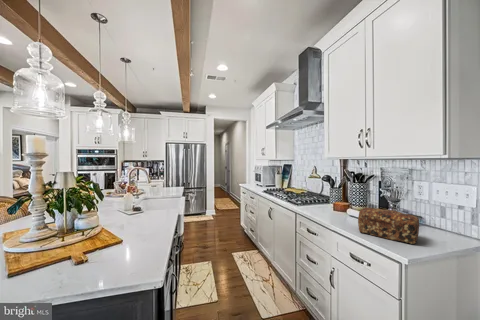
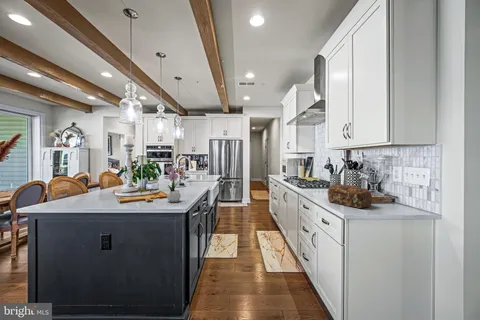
flower arrangement: none [114,183,144,257] -> present [165,160,181,202]

